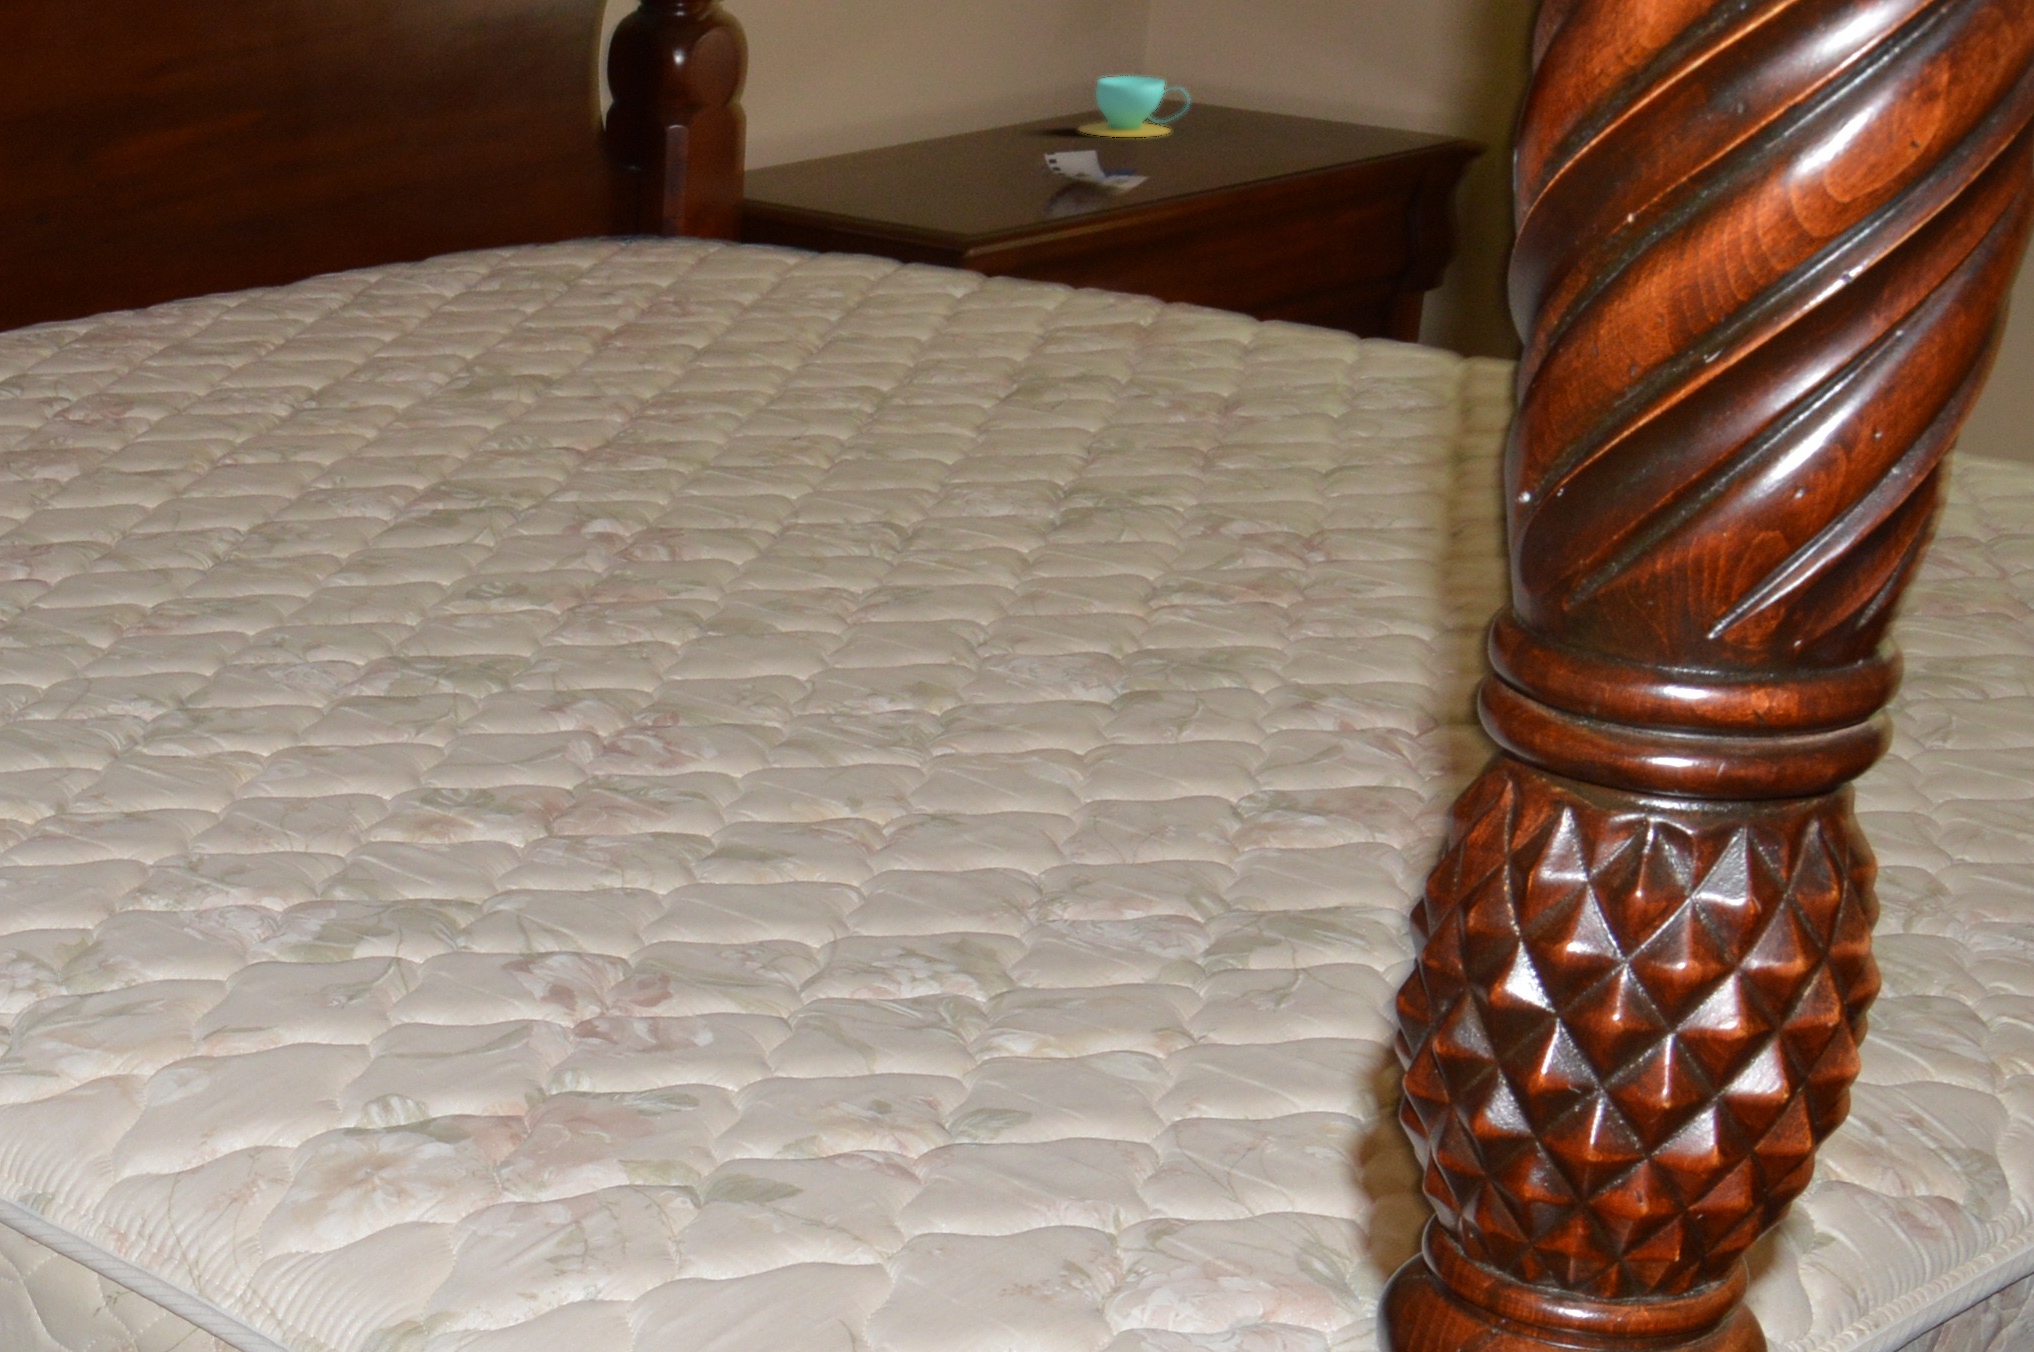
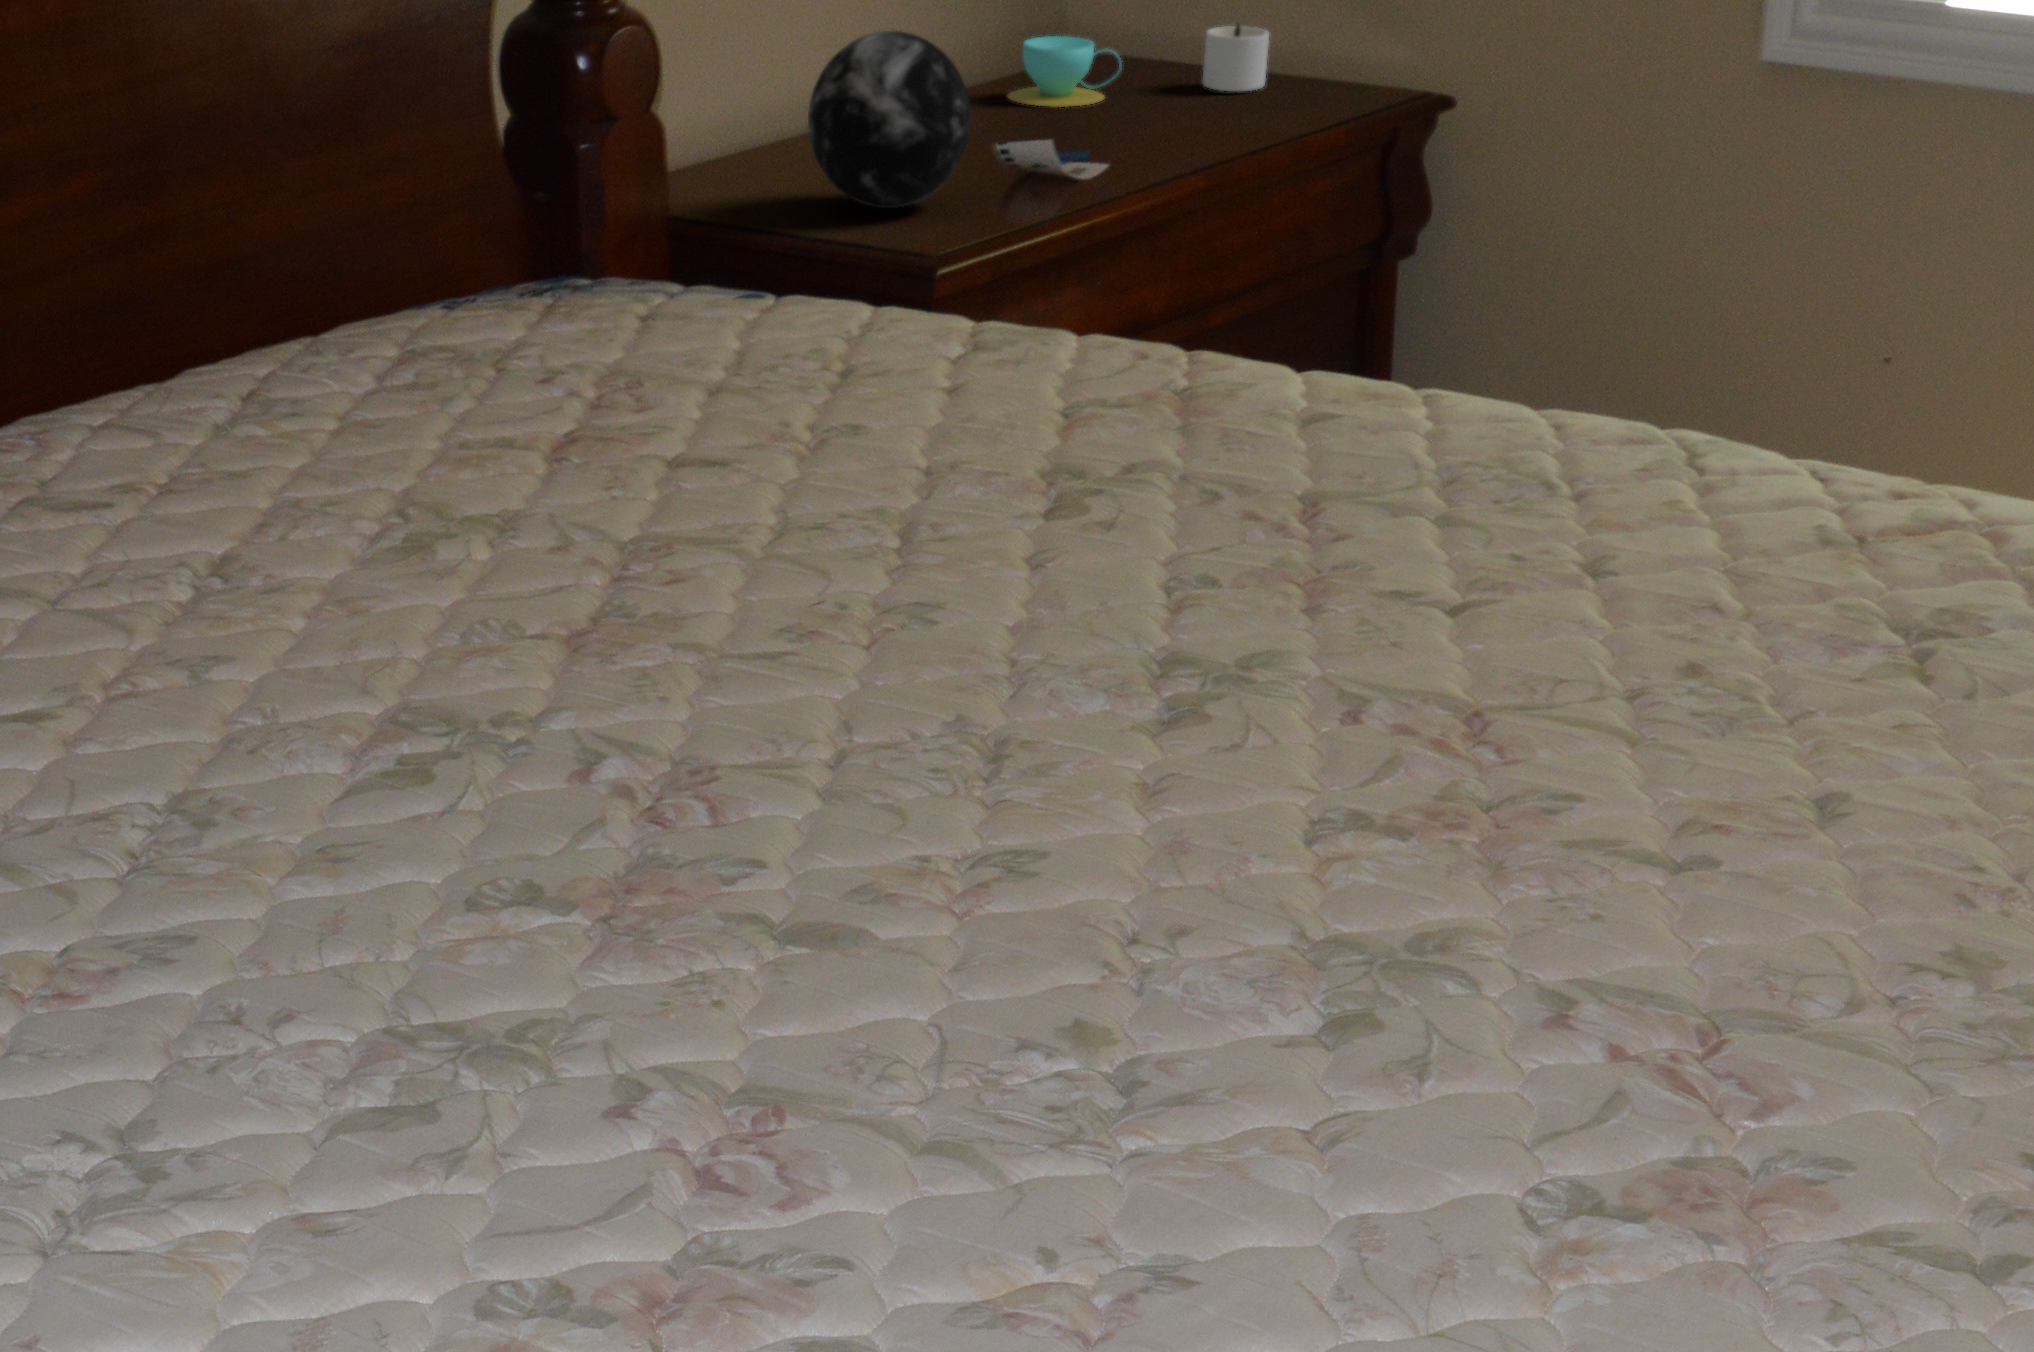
decorative orb: none [875,45,1024,201] -> present [808,31,971,208]
candle: none [1267,67,1355,130] -> present [1203,25,1269,92]

